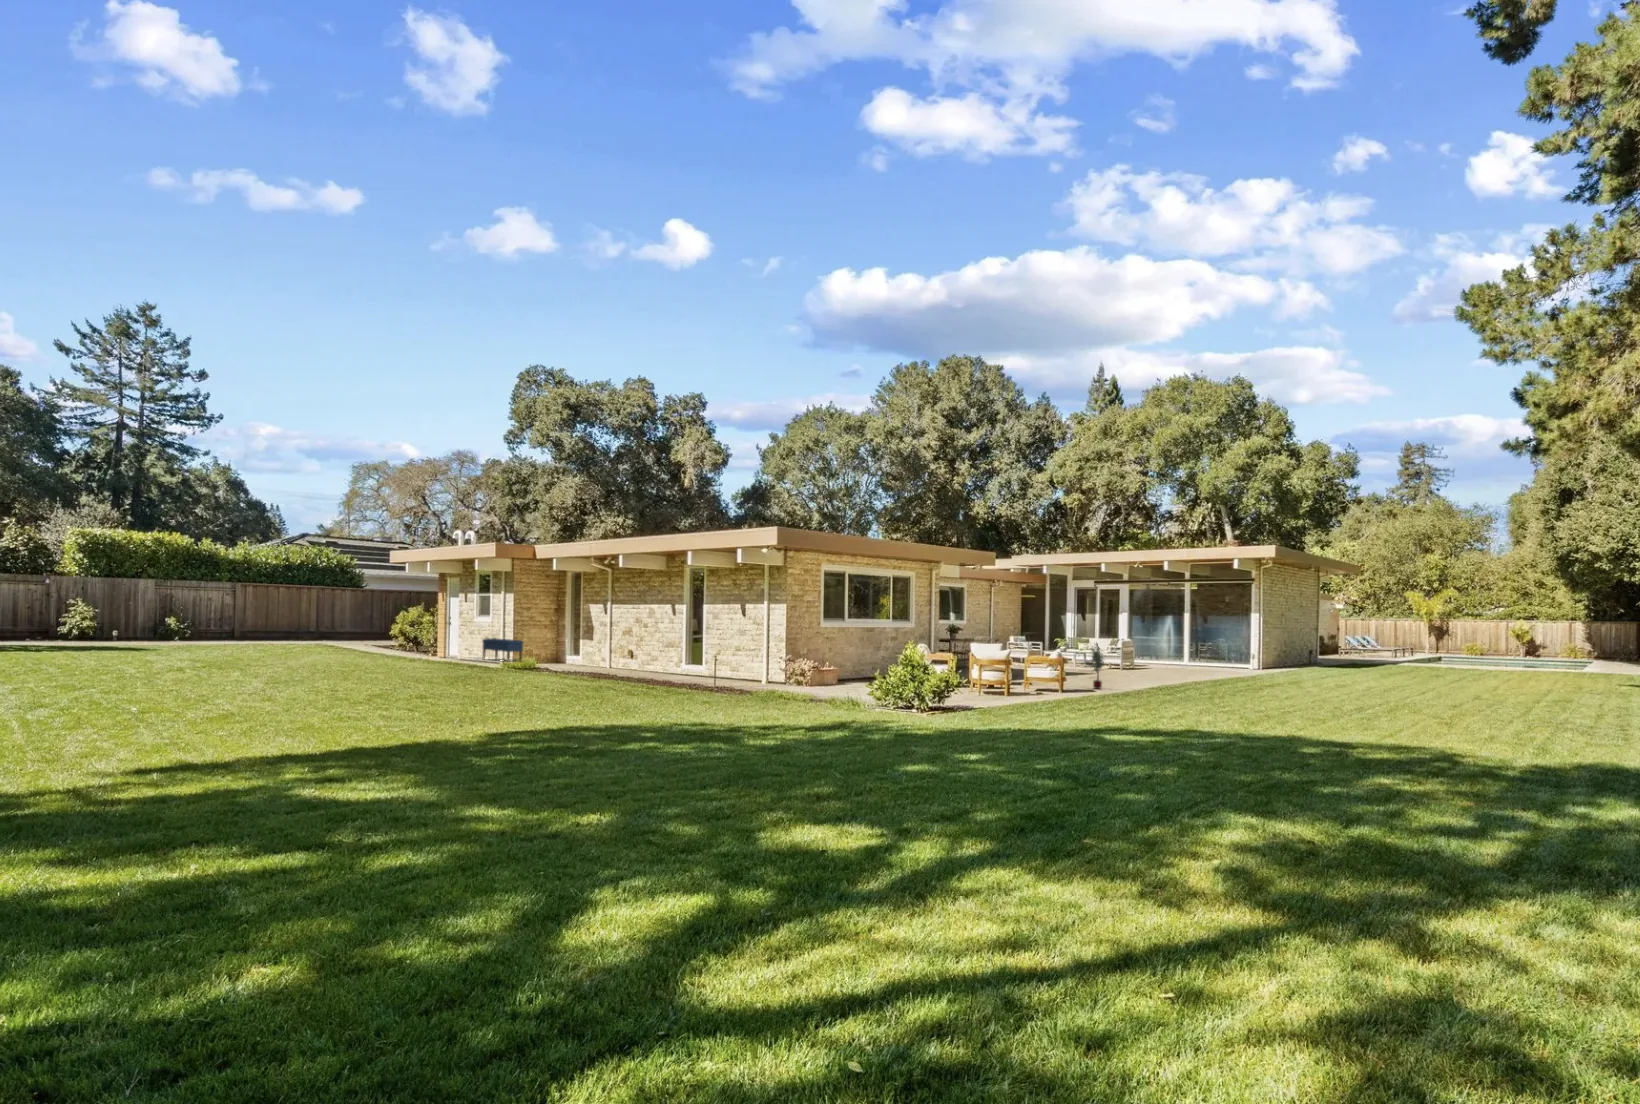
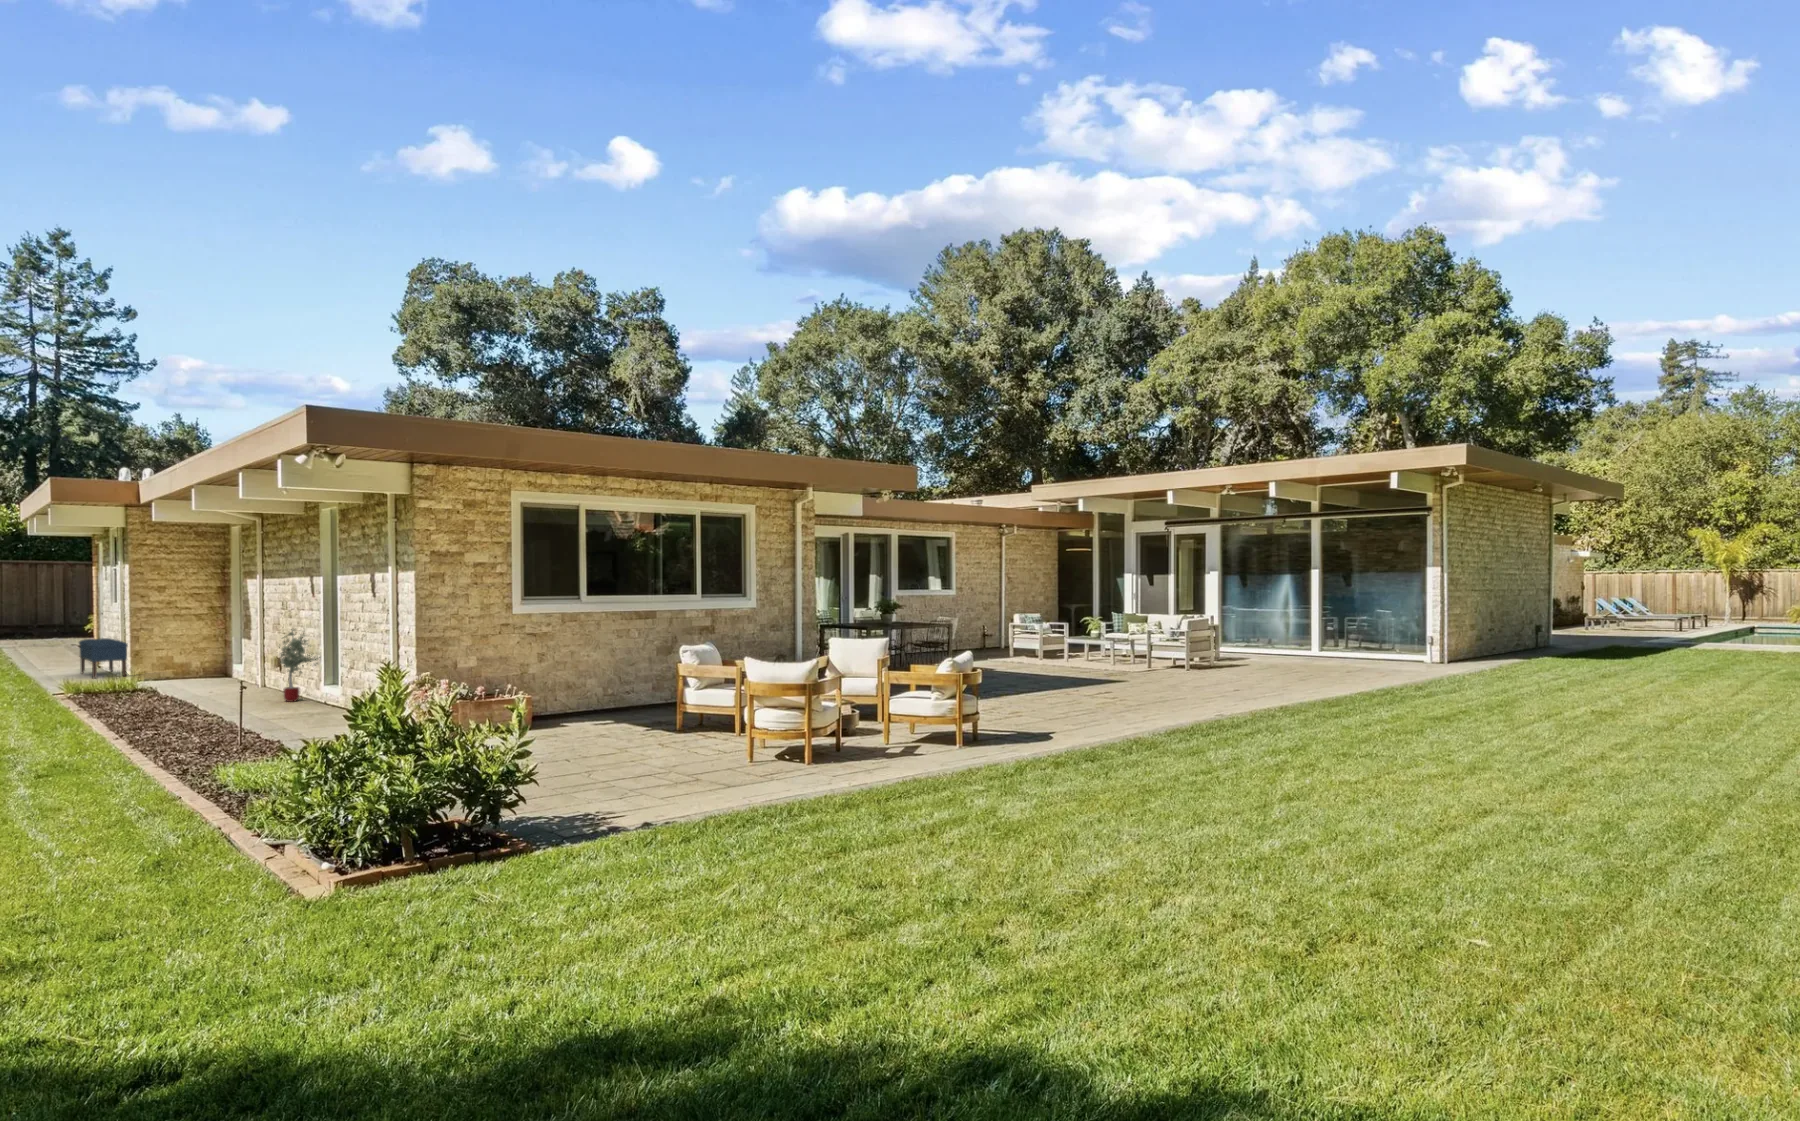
potted tree: present [1084,648,1104,689] -> present [279,629,320,702]

